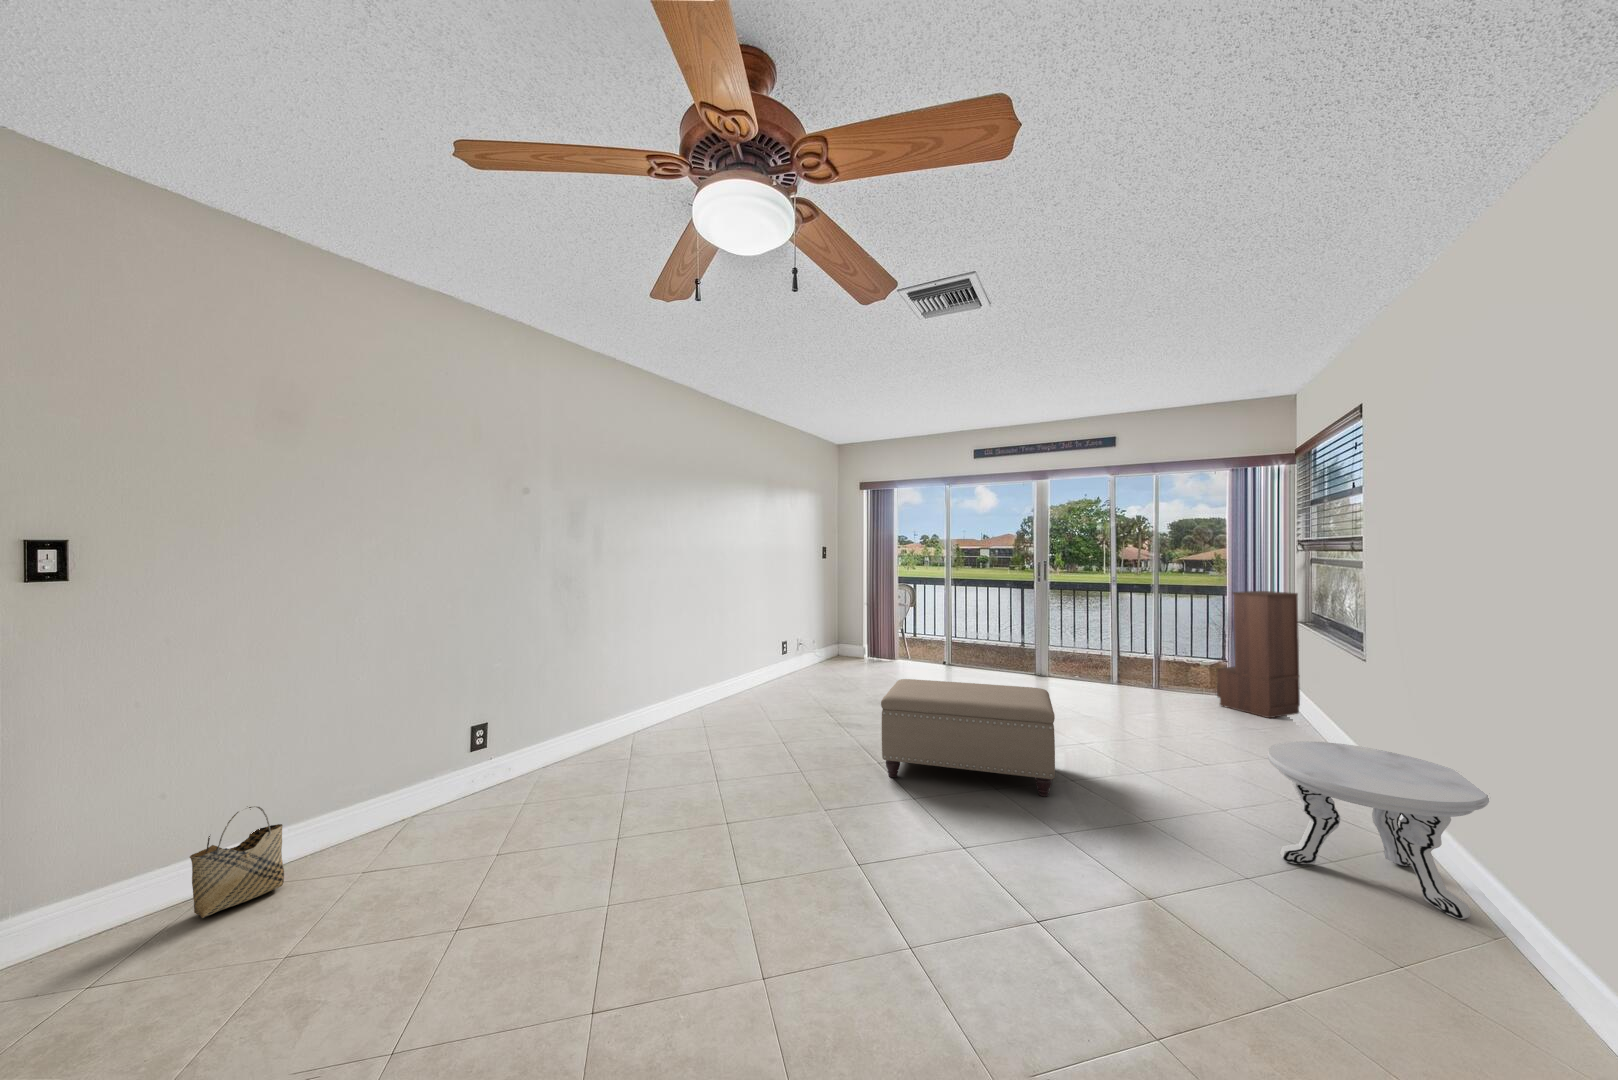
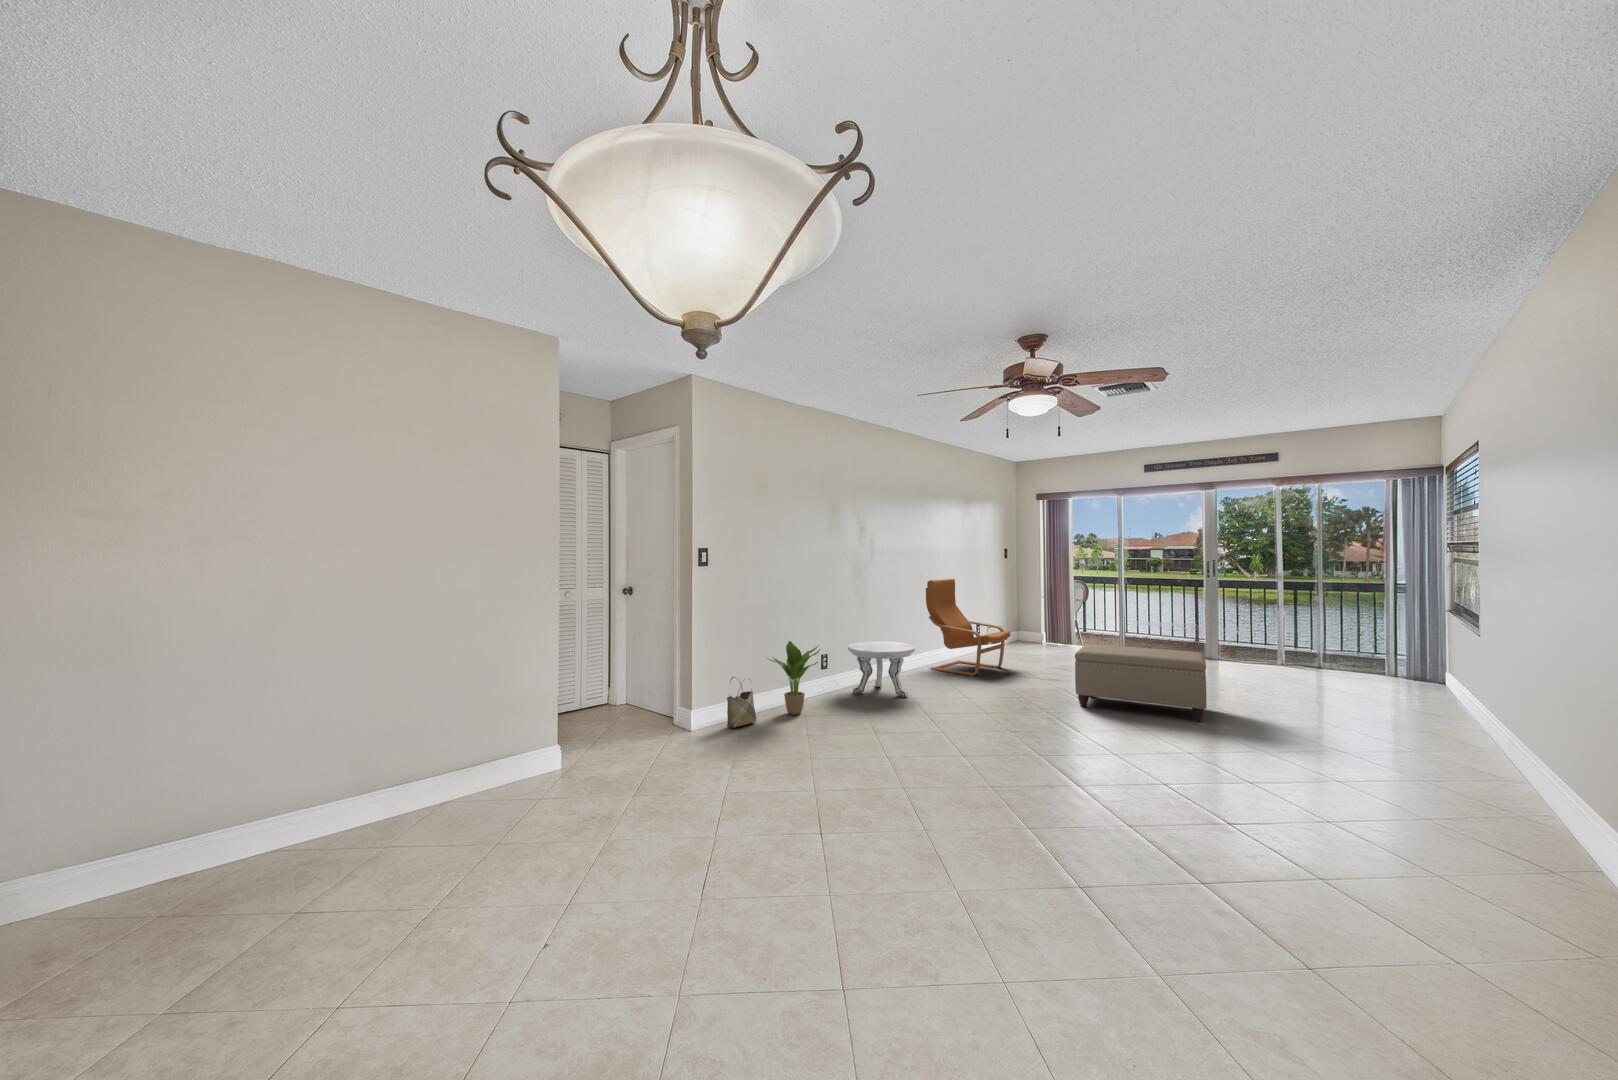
armchair: none [702,586,813,722] -> present [926,579,1011,676]
bookshelf: present [1217,591,1300,718] -> none [1375,588,1457,695]
potted plant: none [324,712,454,851] -> present [767,641,820,715]
side table: present [1267,741,1489,919] -> present [848,641,915,697]

